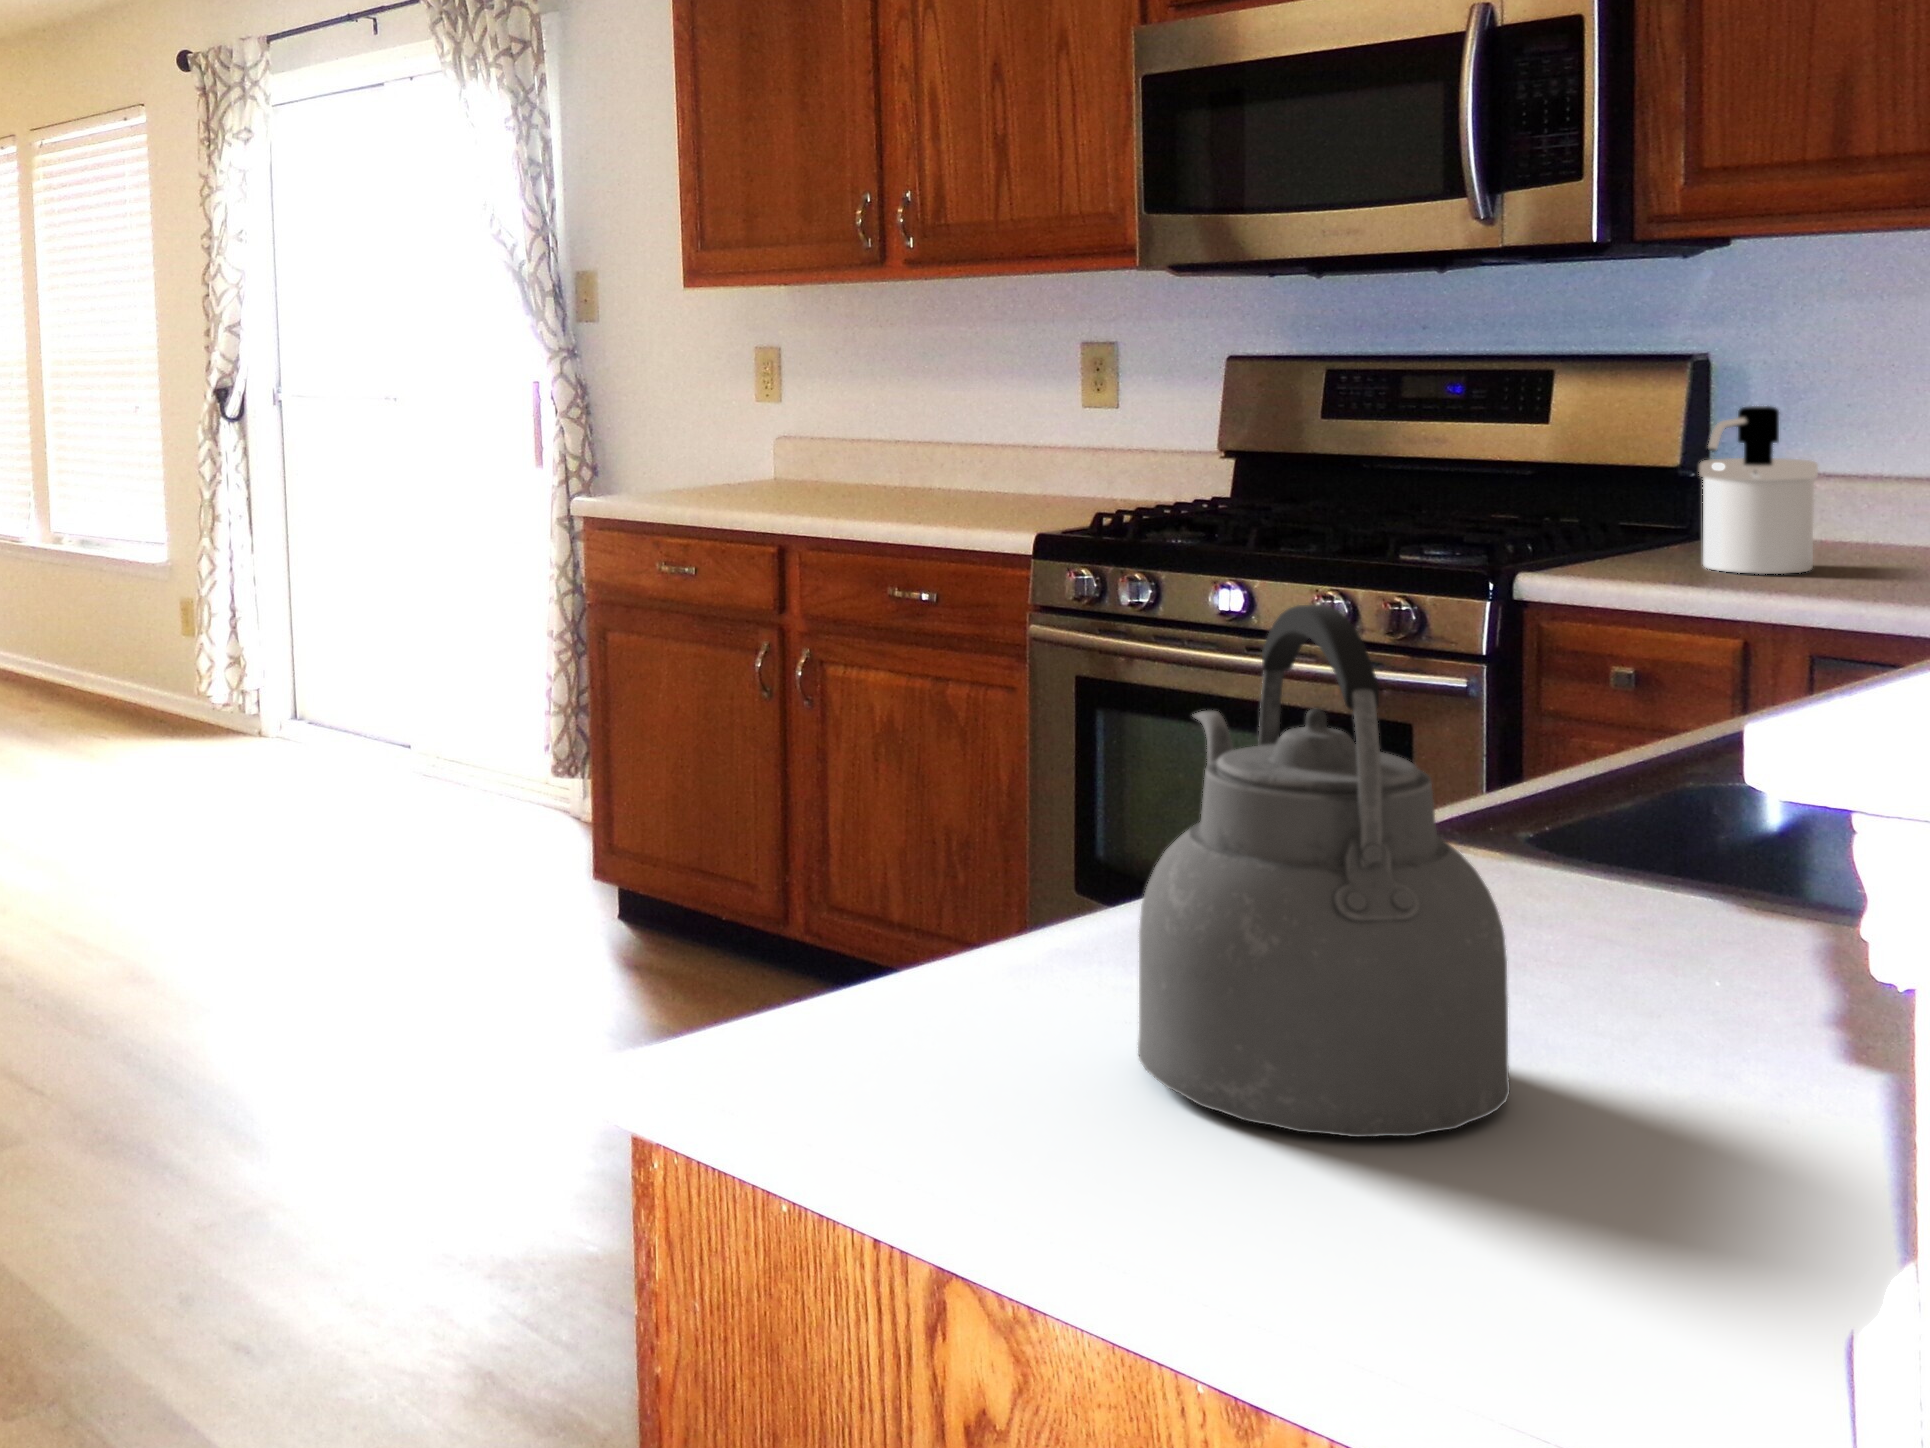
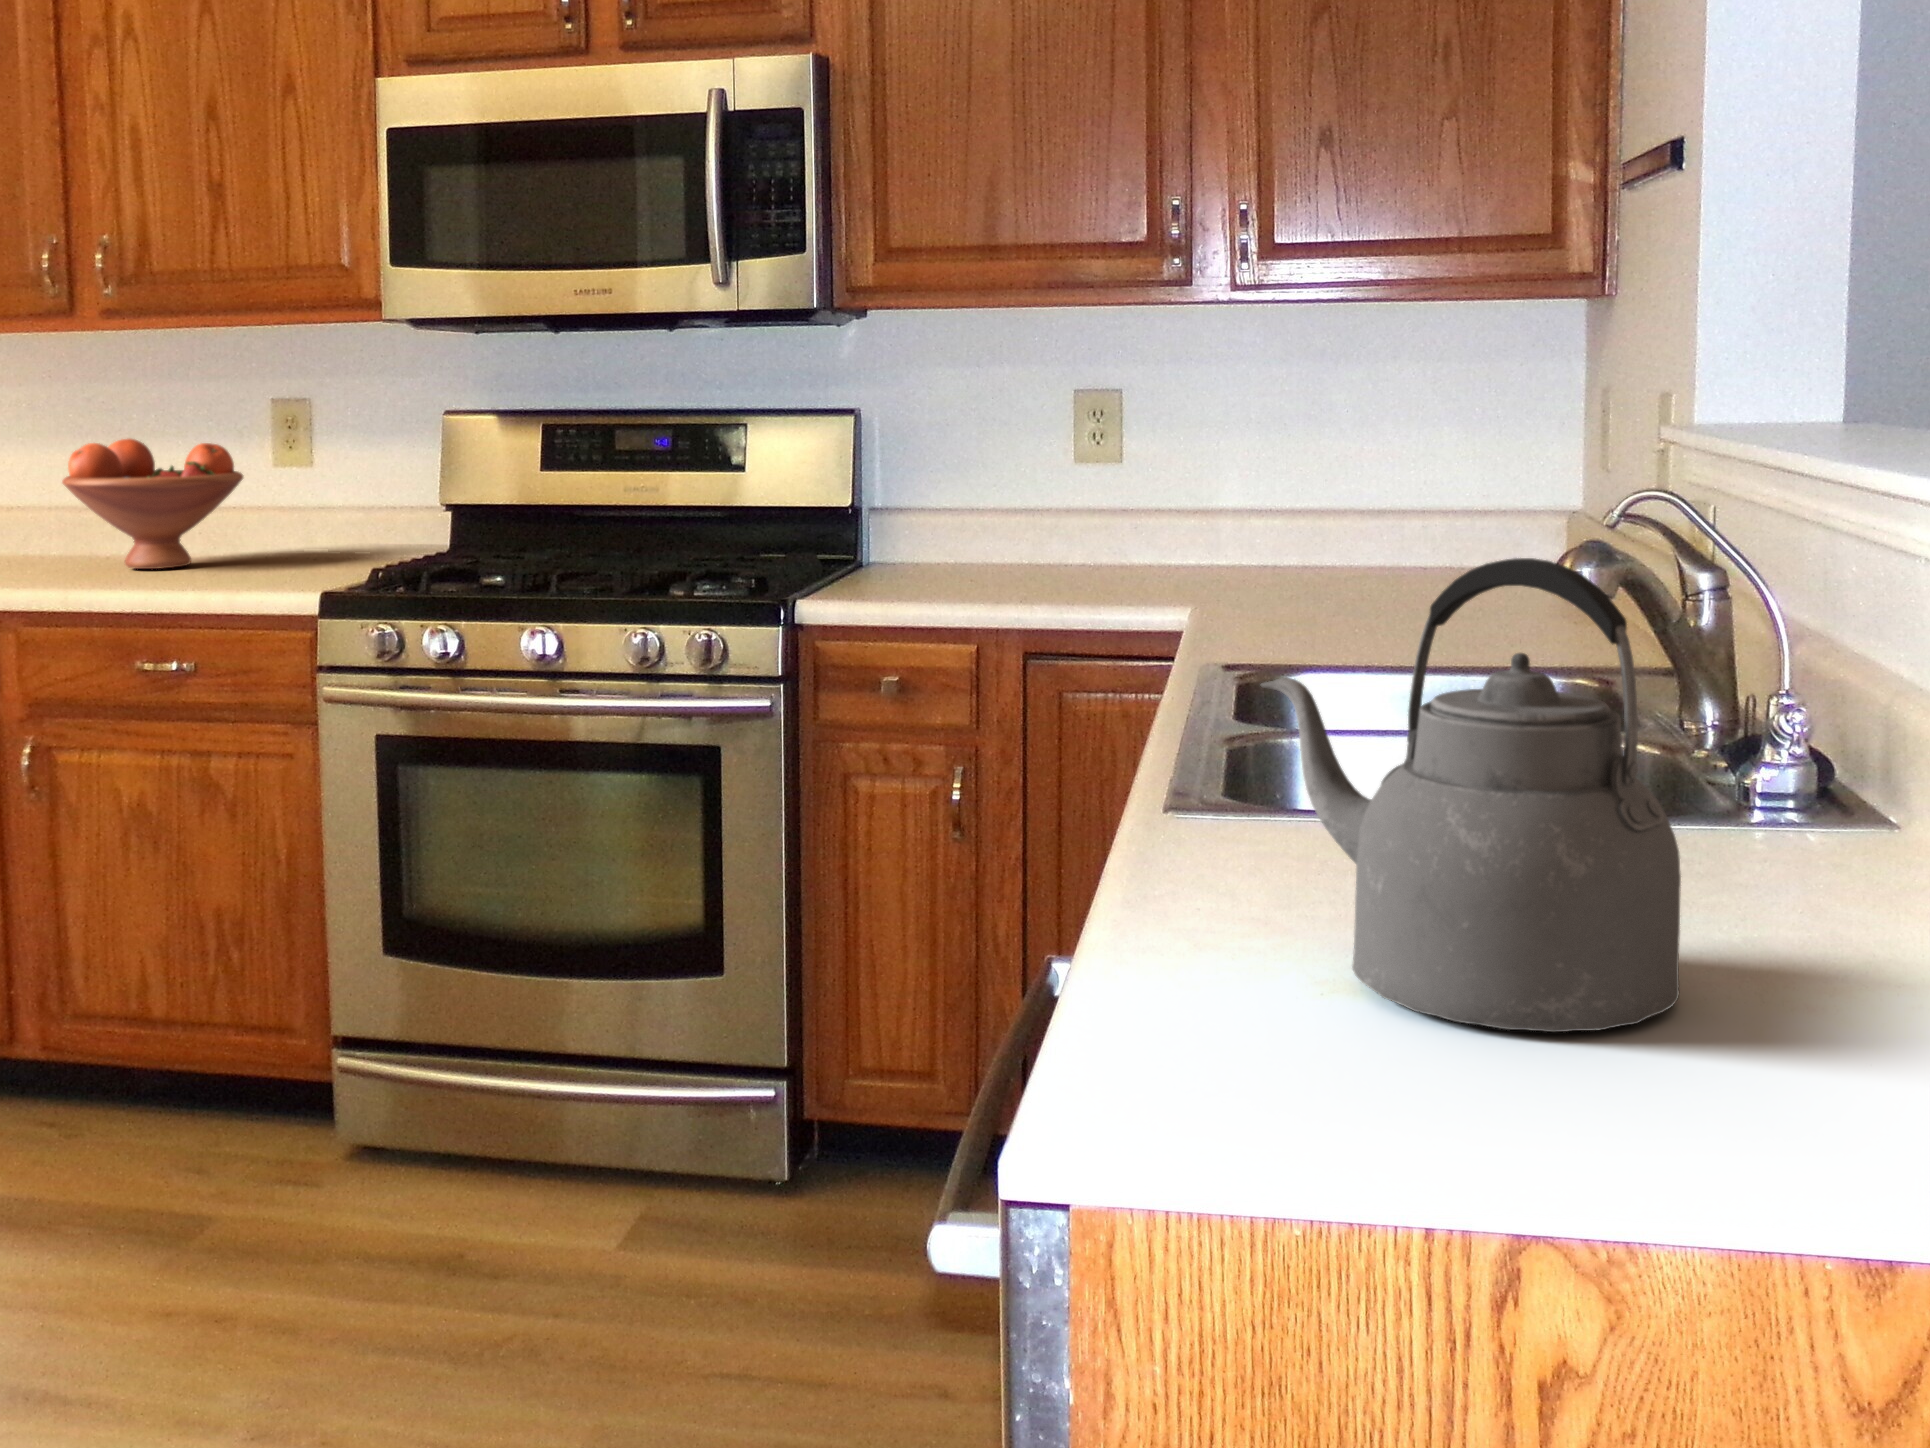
fruit bowl: none [861,382,1032,507] -> present [62,439,243,569]
soap dispenser: present [1699,406,1818,574] -> none [898,447,978,582]

